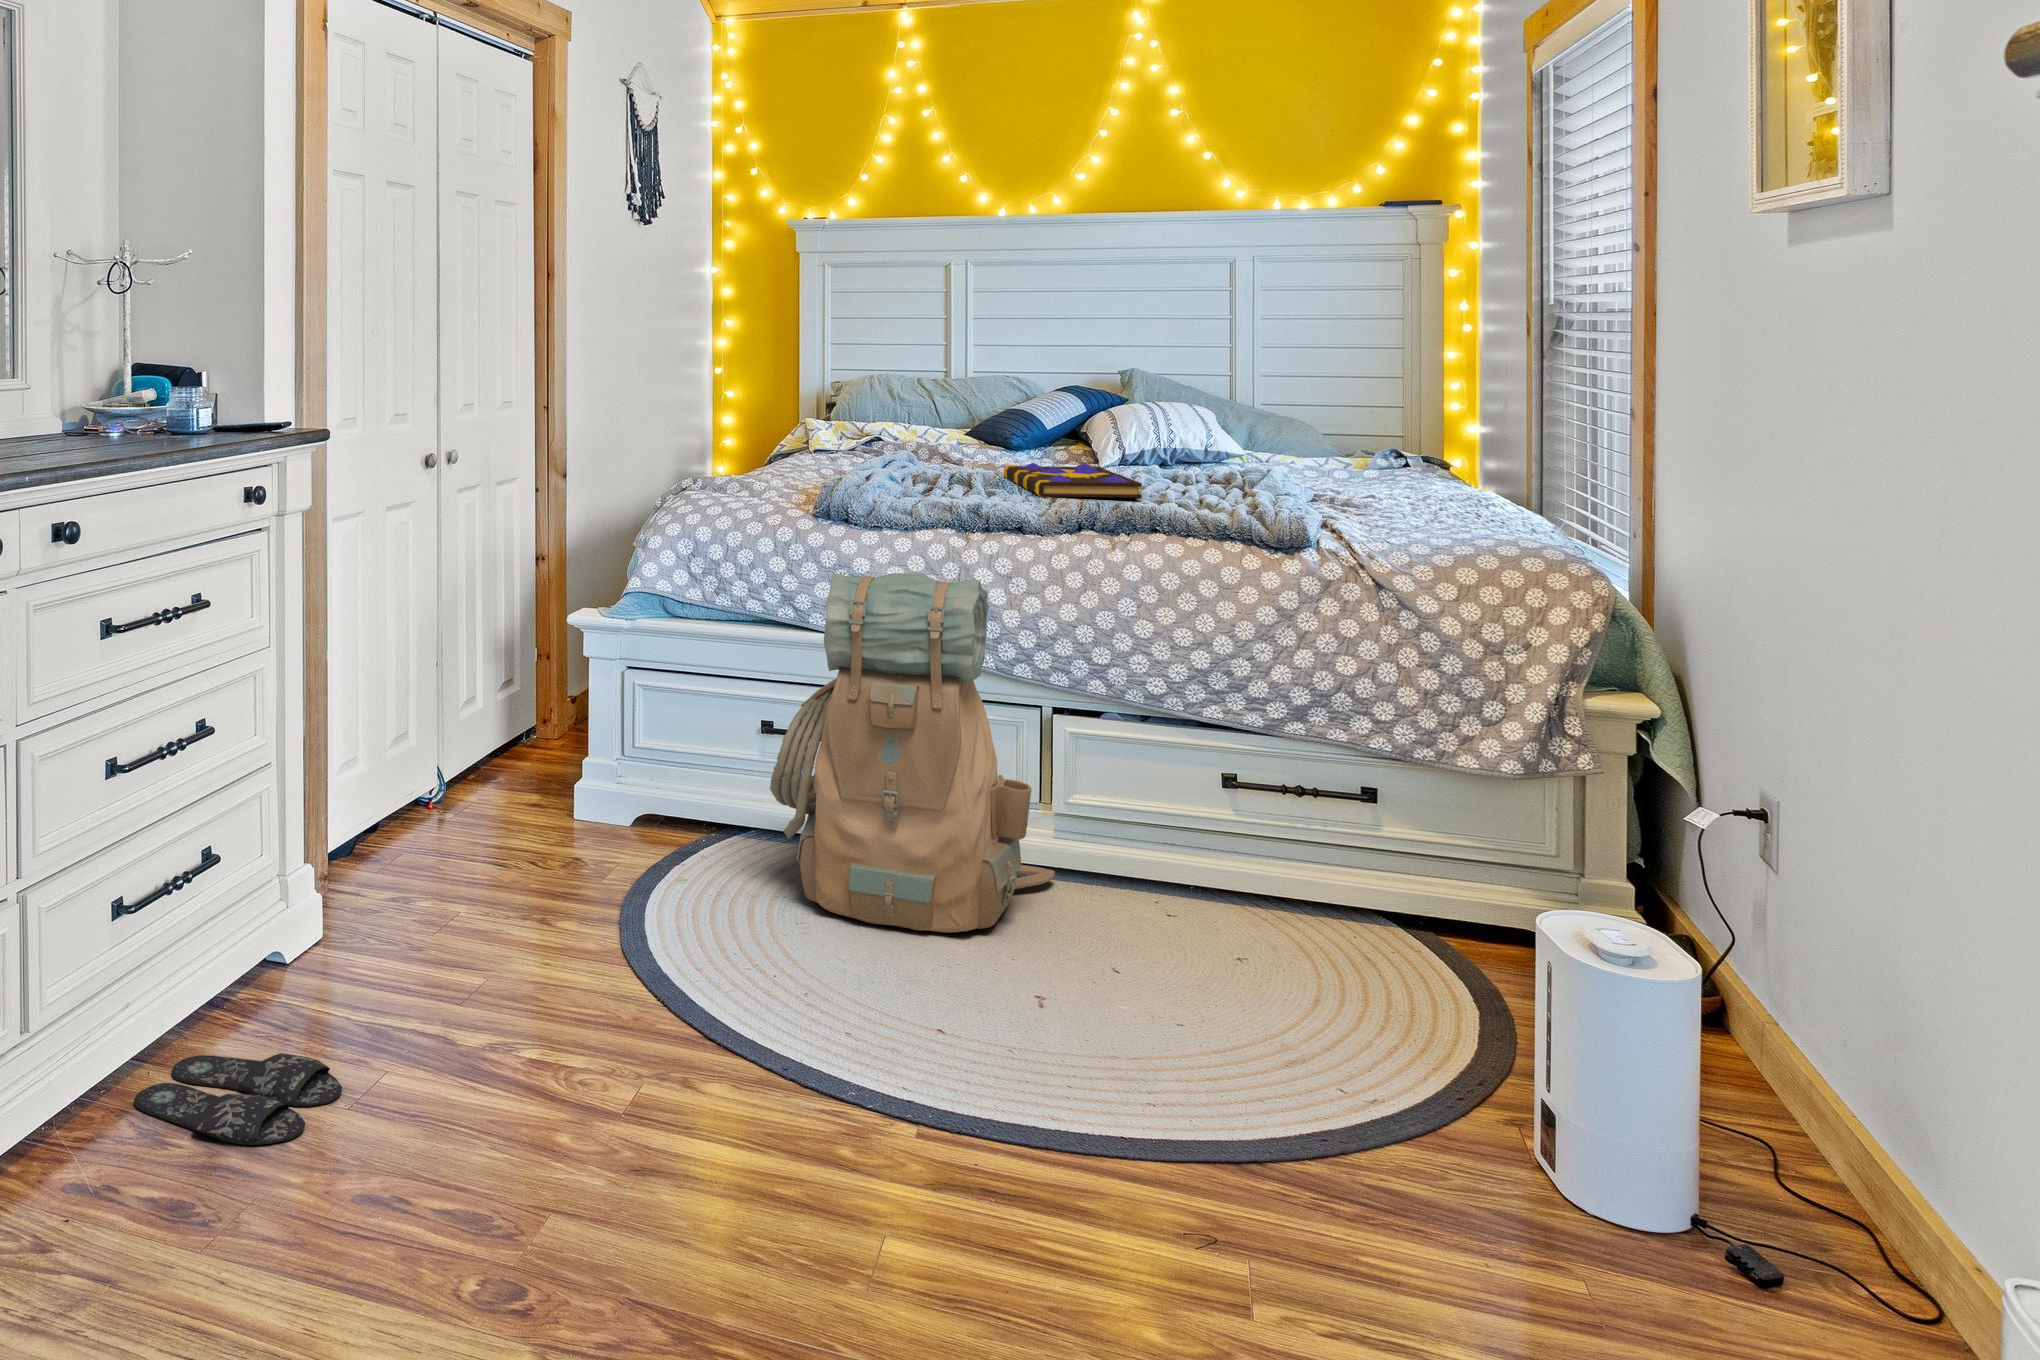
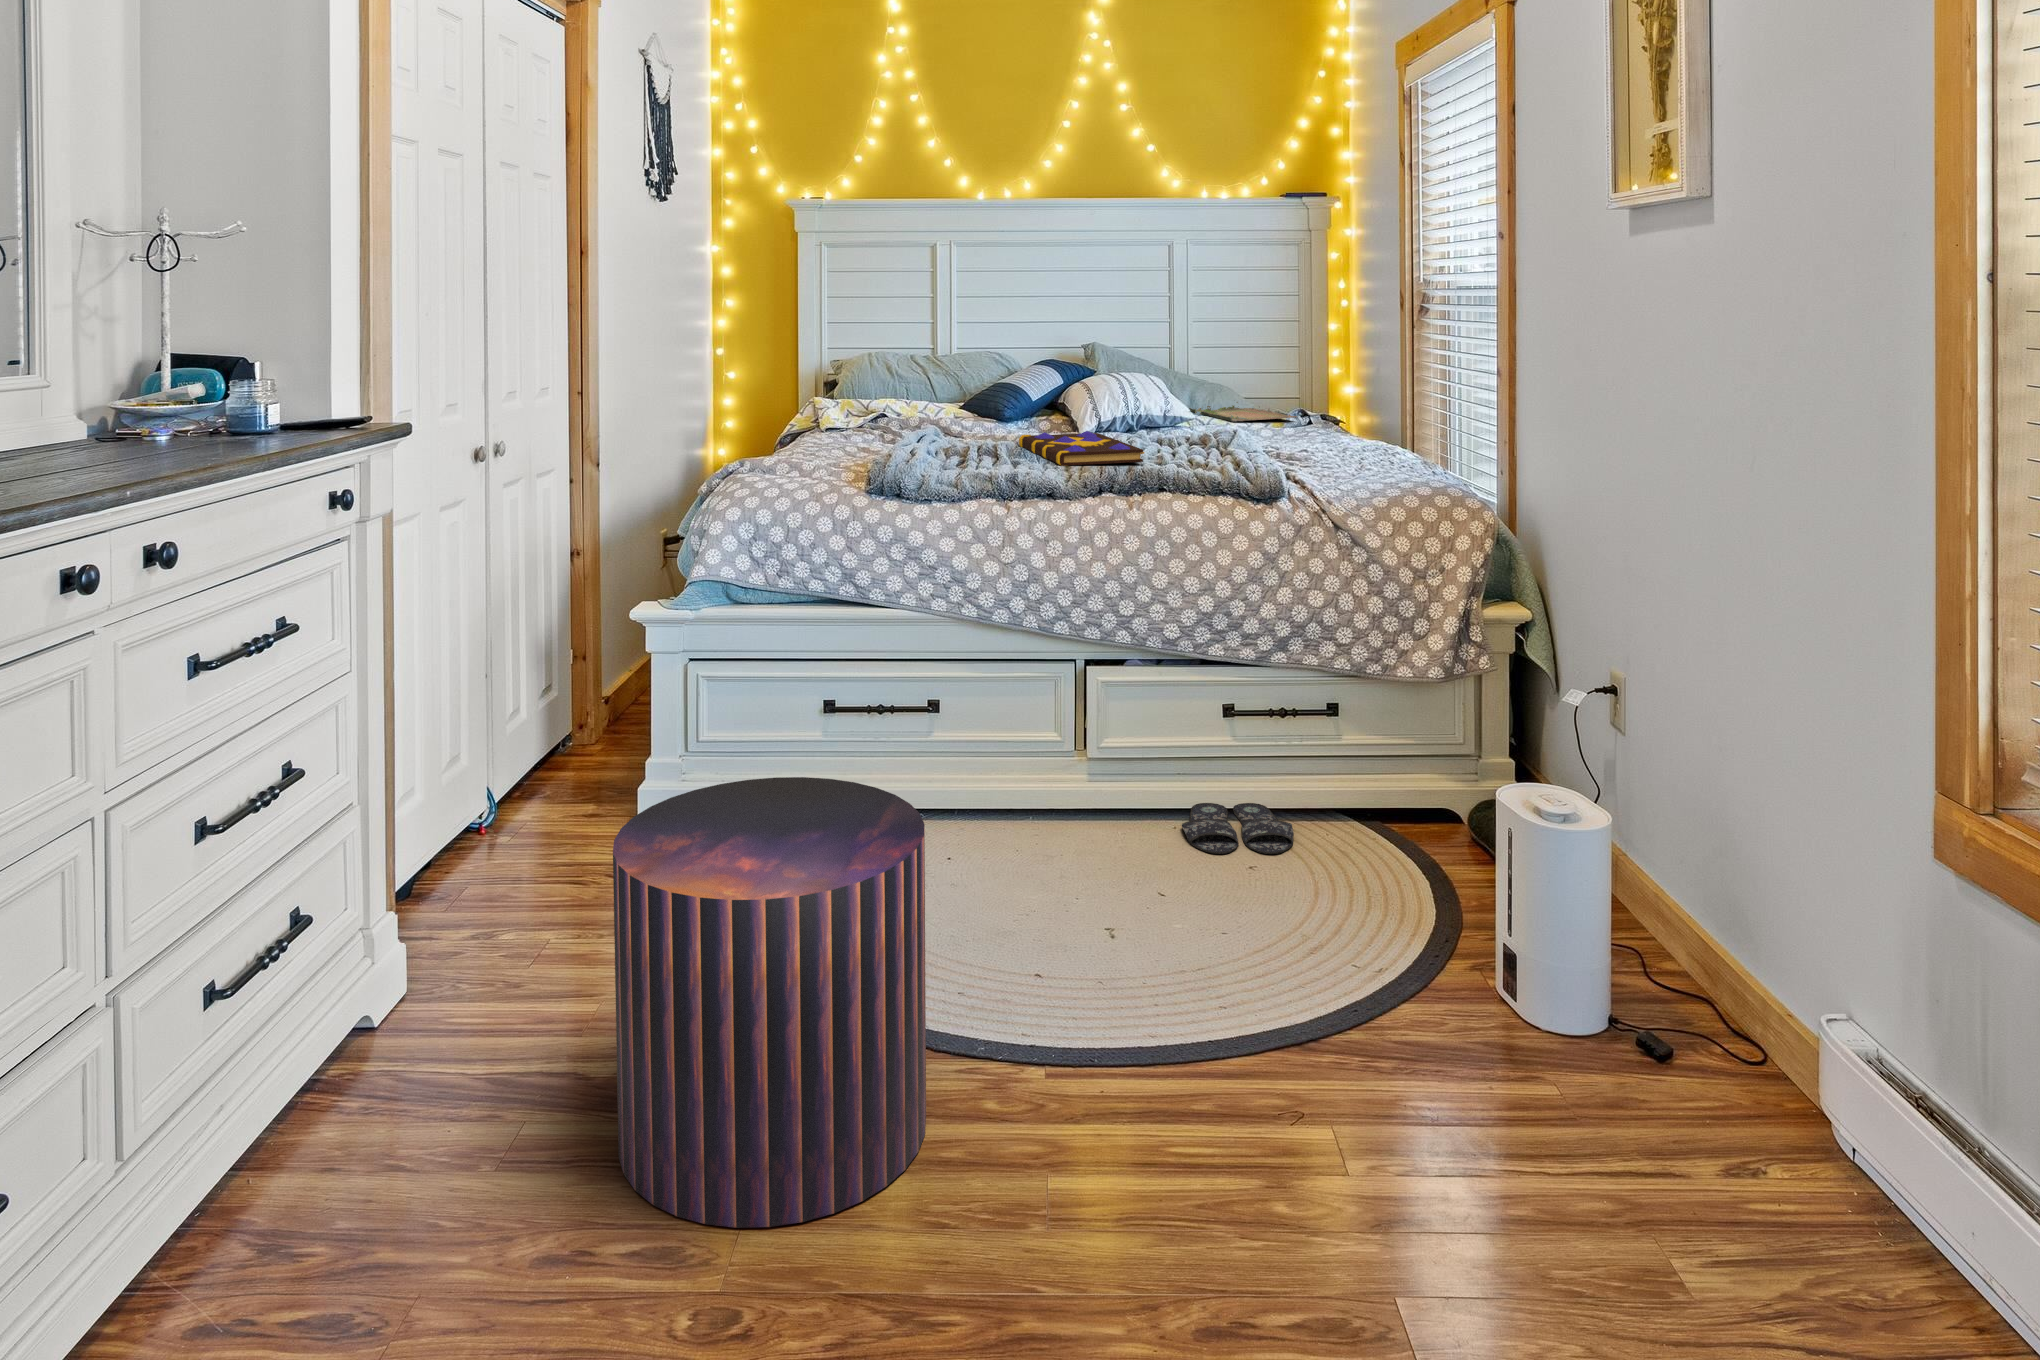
tray: none [1245,447,1383,471] -> present [1190,402,1297,422]
backpack: present [770,573,1055,932] -> none [847,550,1090,870]
pouf: none [460,773,777,1223] -> present [613,777,926,1228]
slippers: present [134,1053,342,1145] -> present [1182,803,1294,854]

